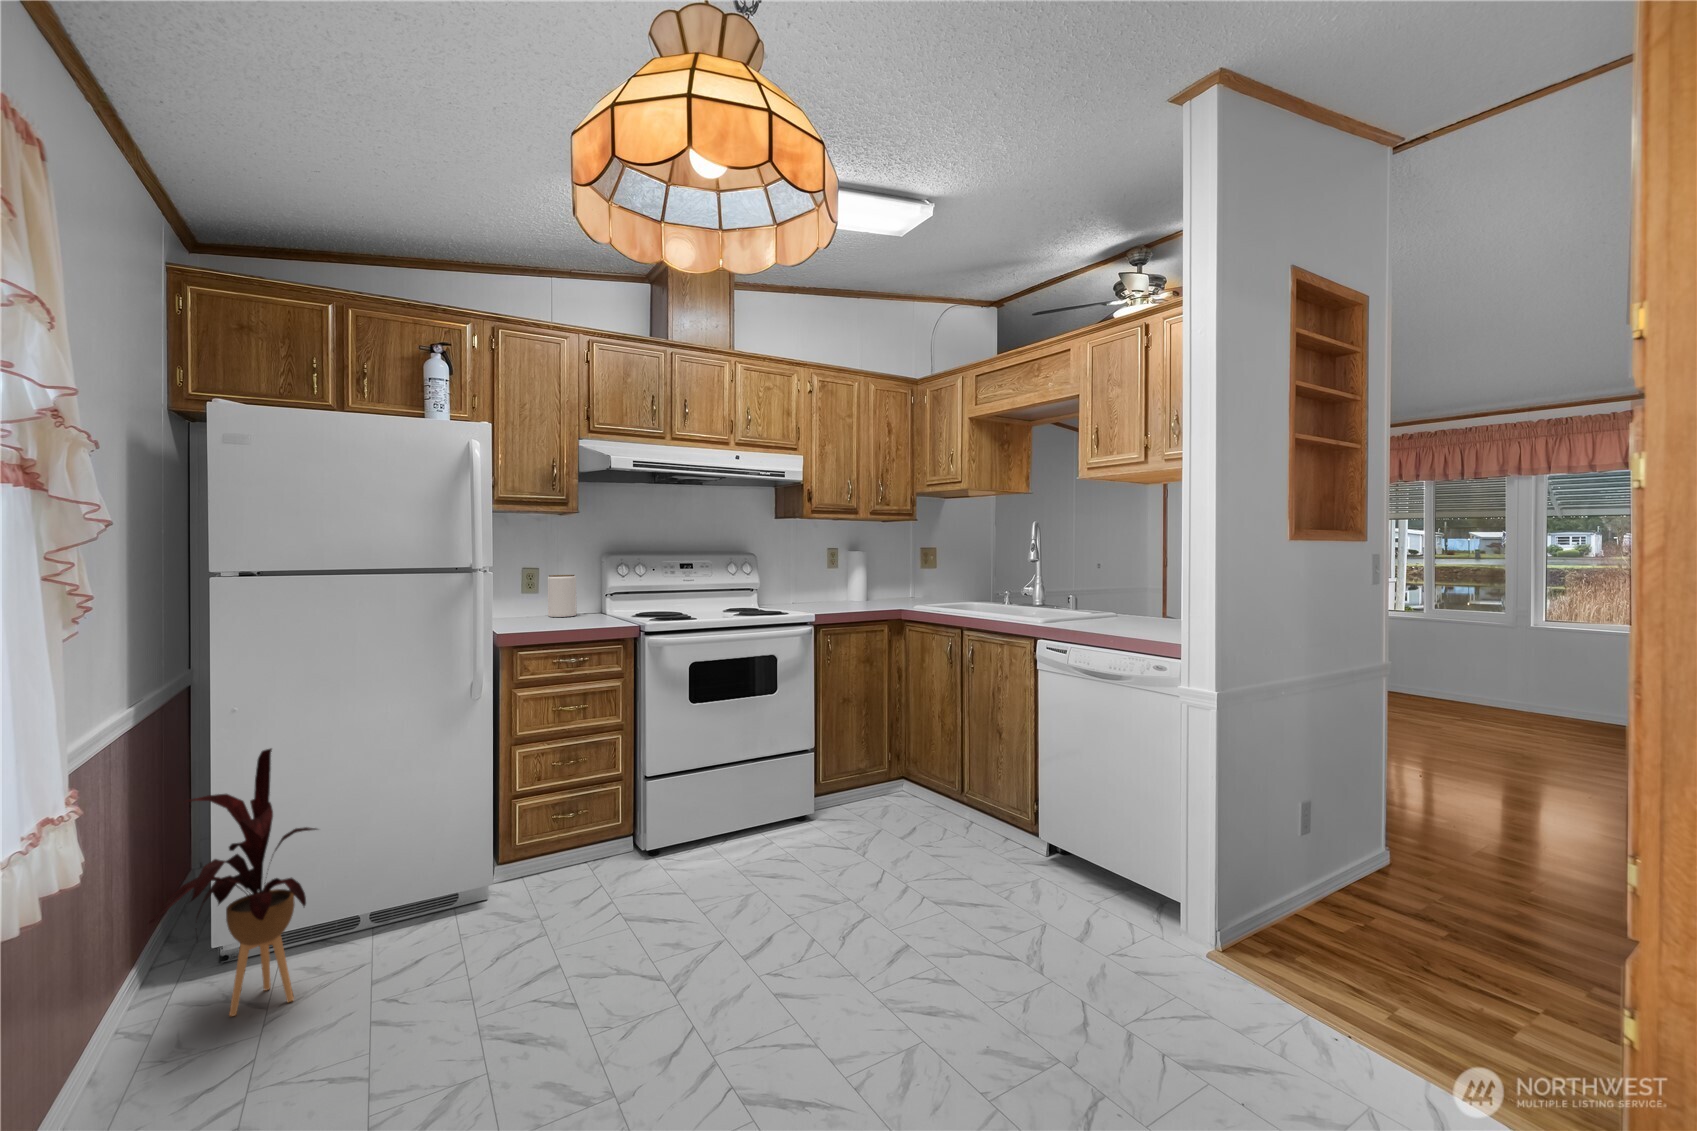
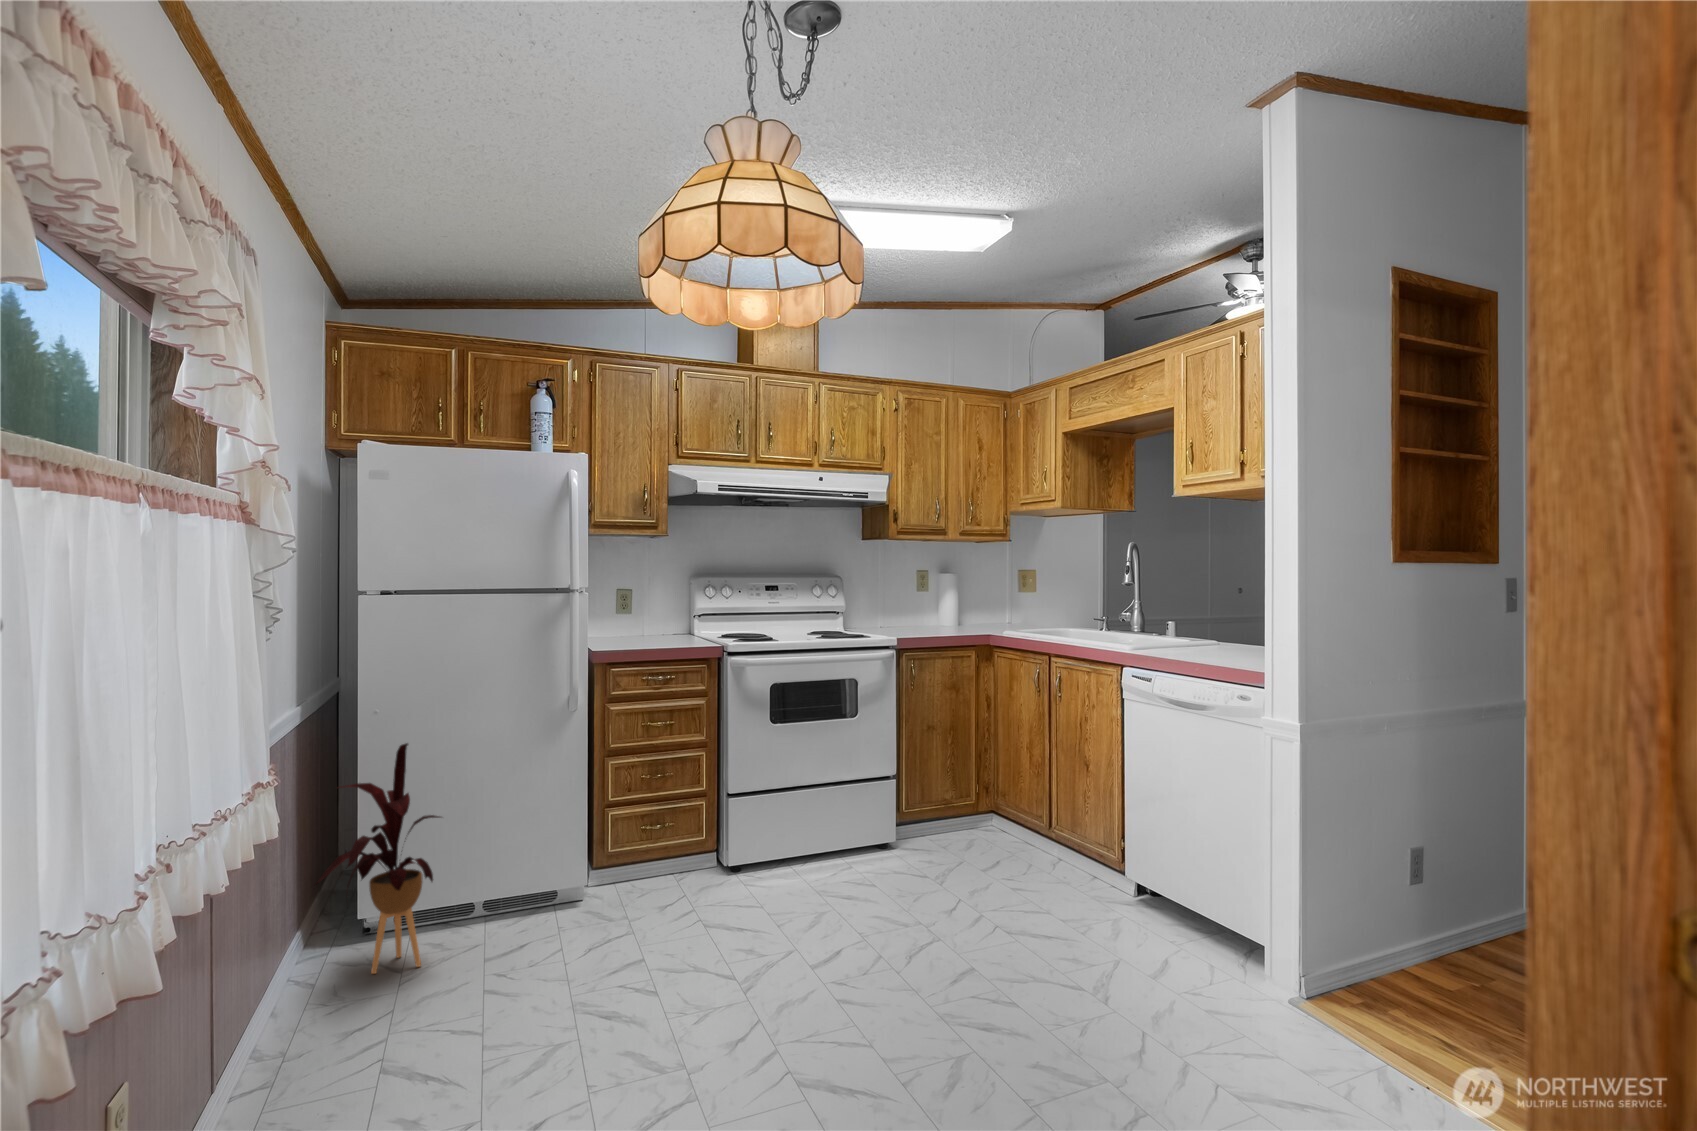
jar: present [548,575,577,617] -> none [639,596,666,637]

